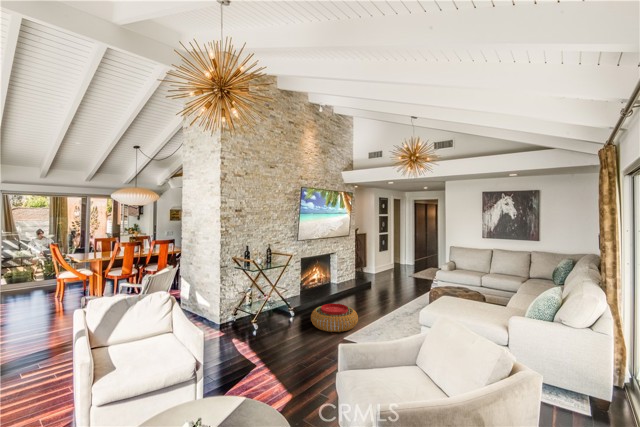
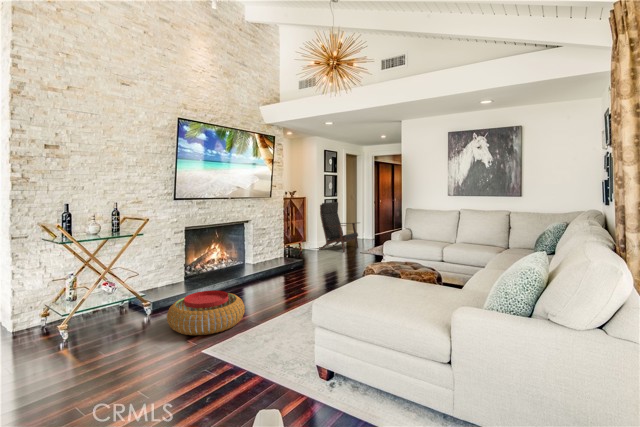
lounge chair: none [376,237,408,276] -> present [320,202,358,252]

